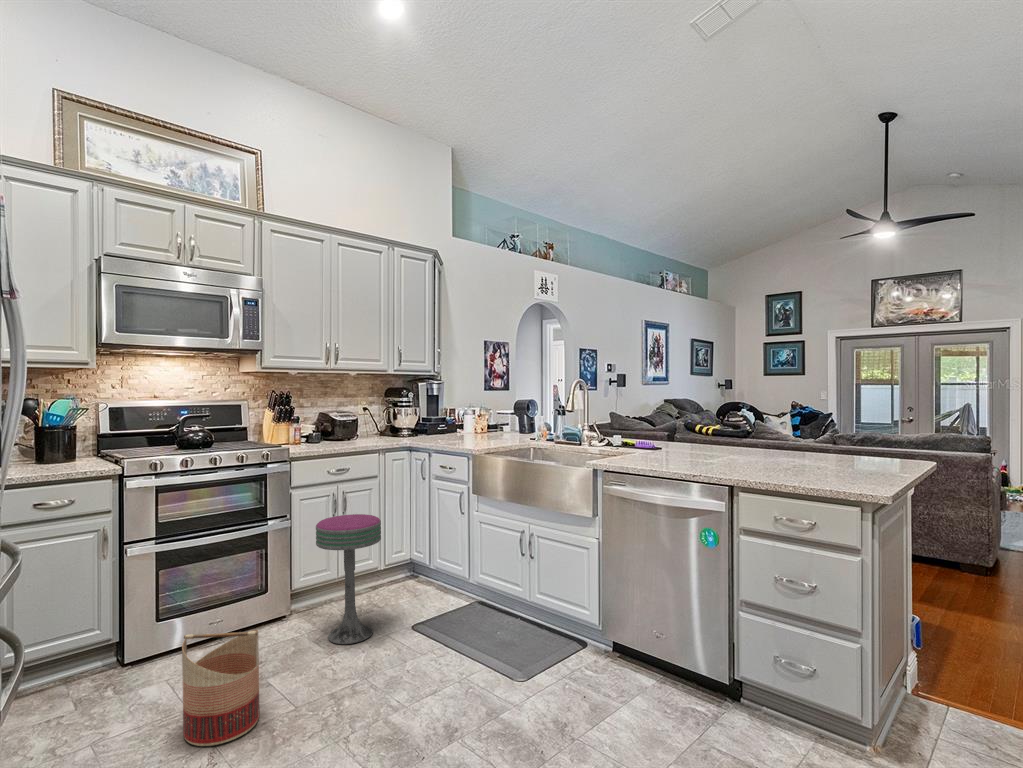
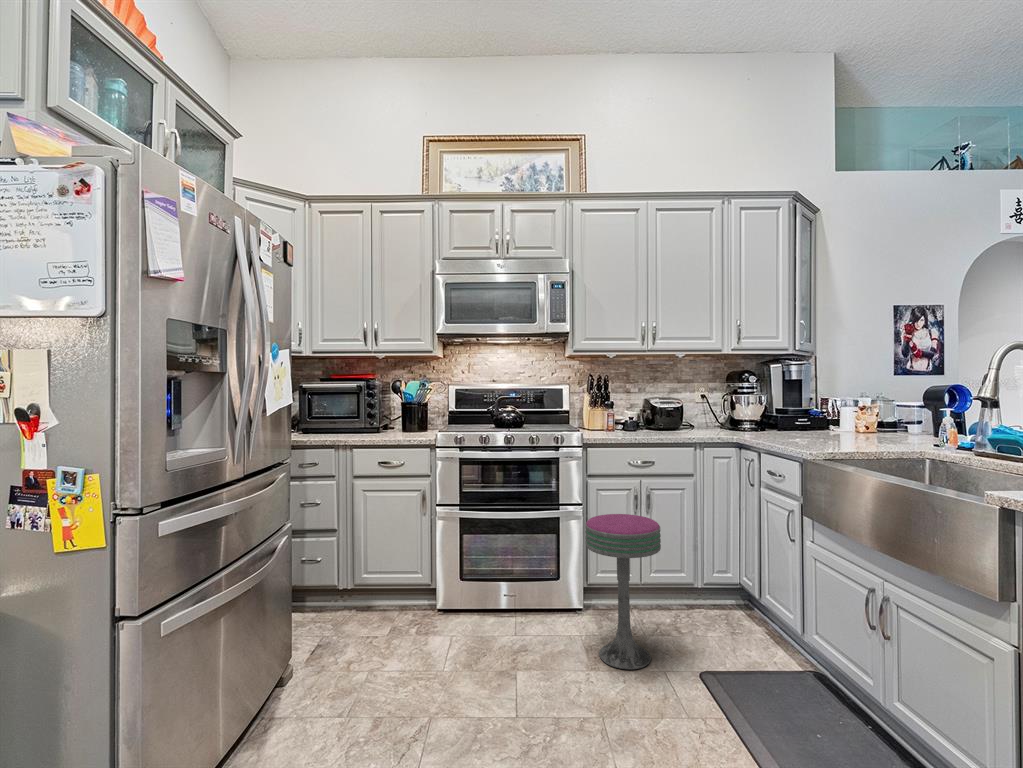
basket: present [182,630,259,746] -> none [410,602,480,727]

